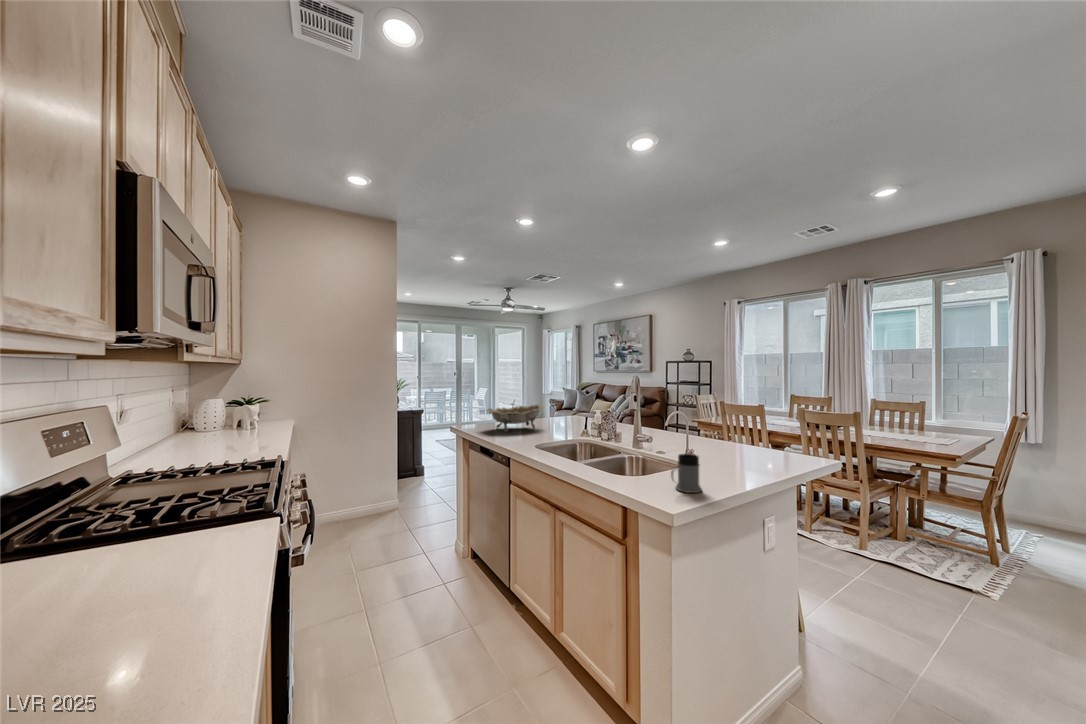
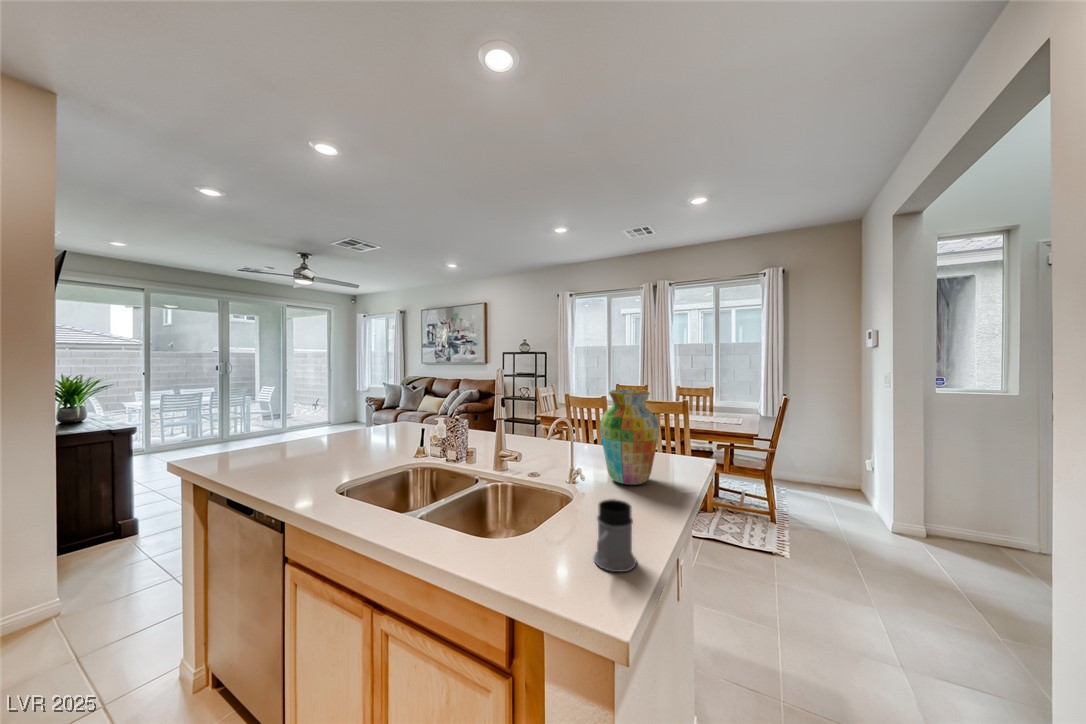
vase: none [710,392,759,464] -> present [600,390,659,485]
decorative bowl: present [487,404,543,432] -> none [254,412,358,461]

